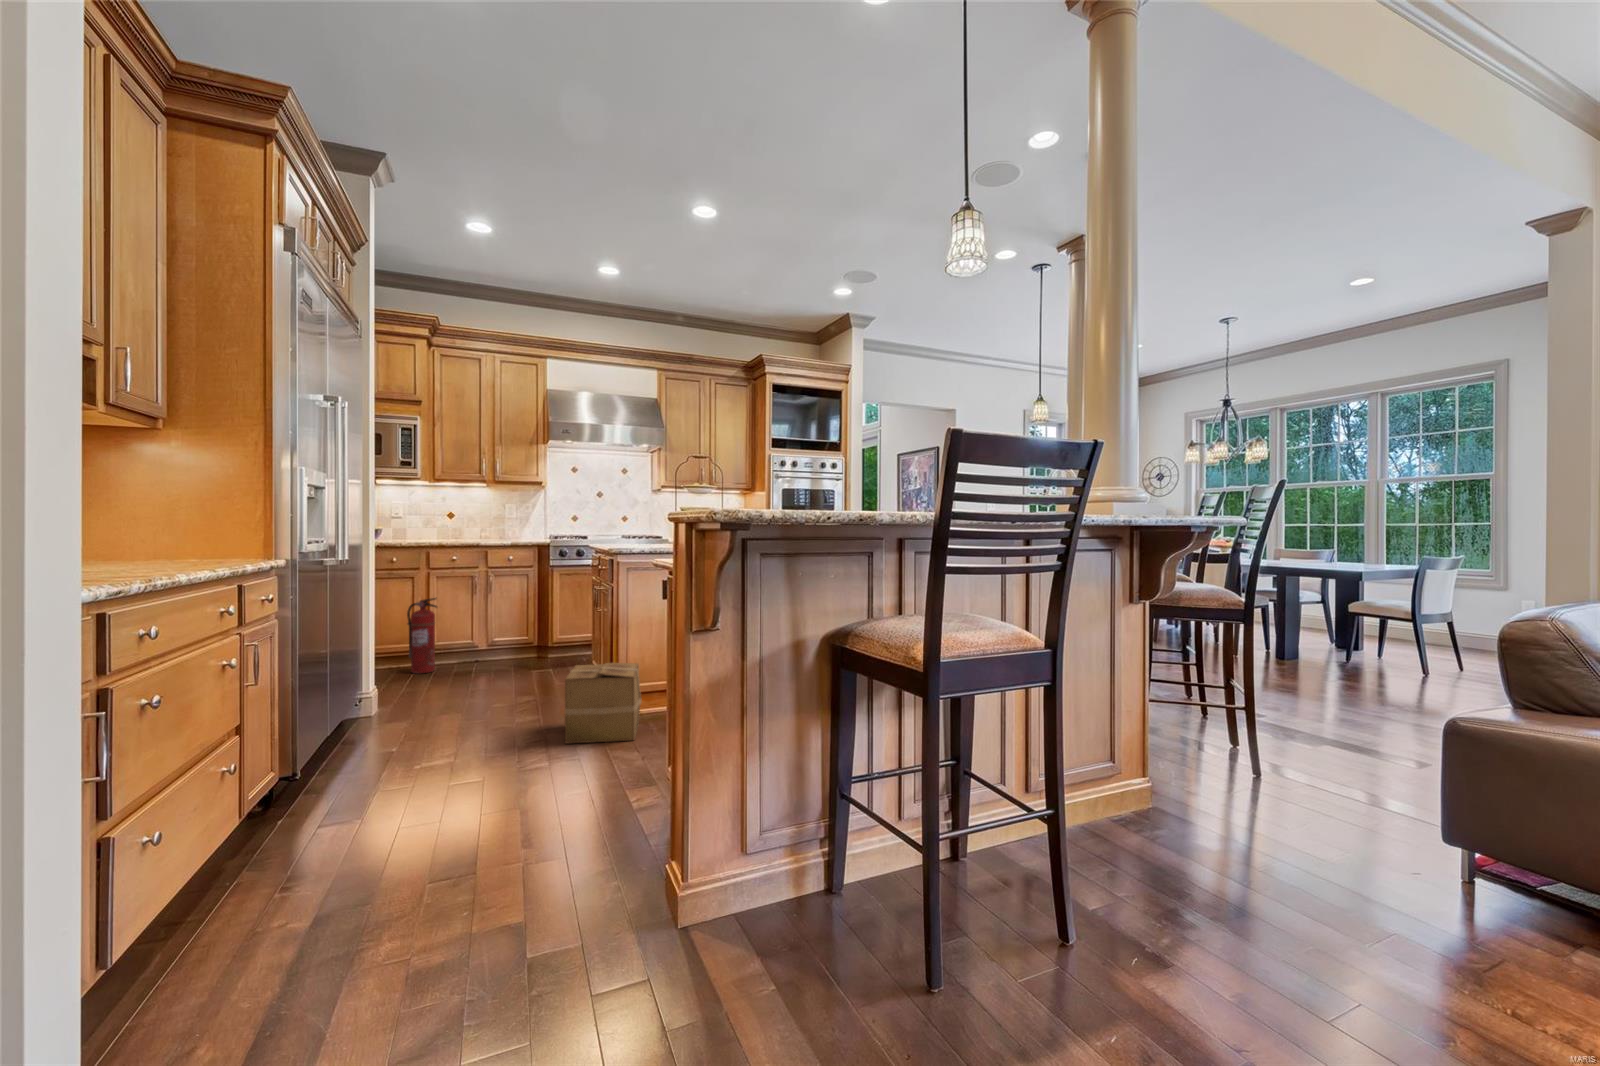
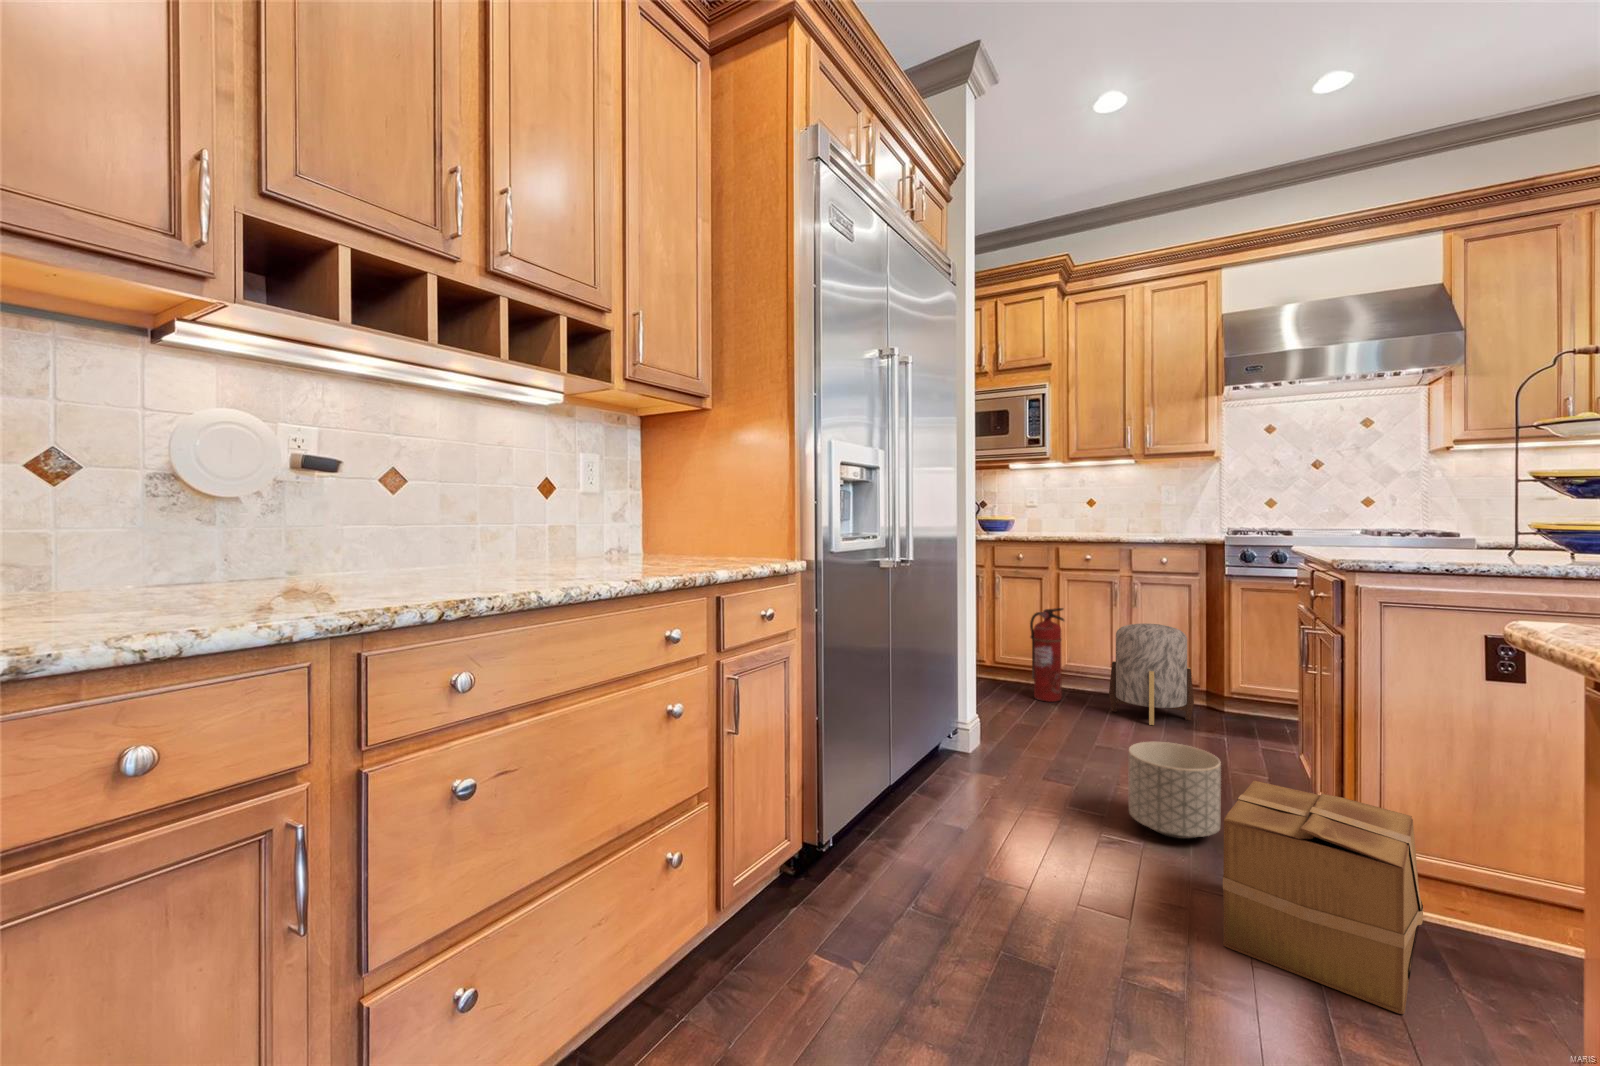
stool: none [474,603,532,672] -> present [1109,624,1194,725]
planter: none [506,664,557,717] -> present [1129,742,1221,839]

